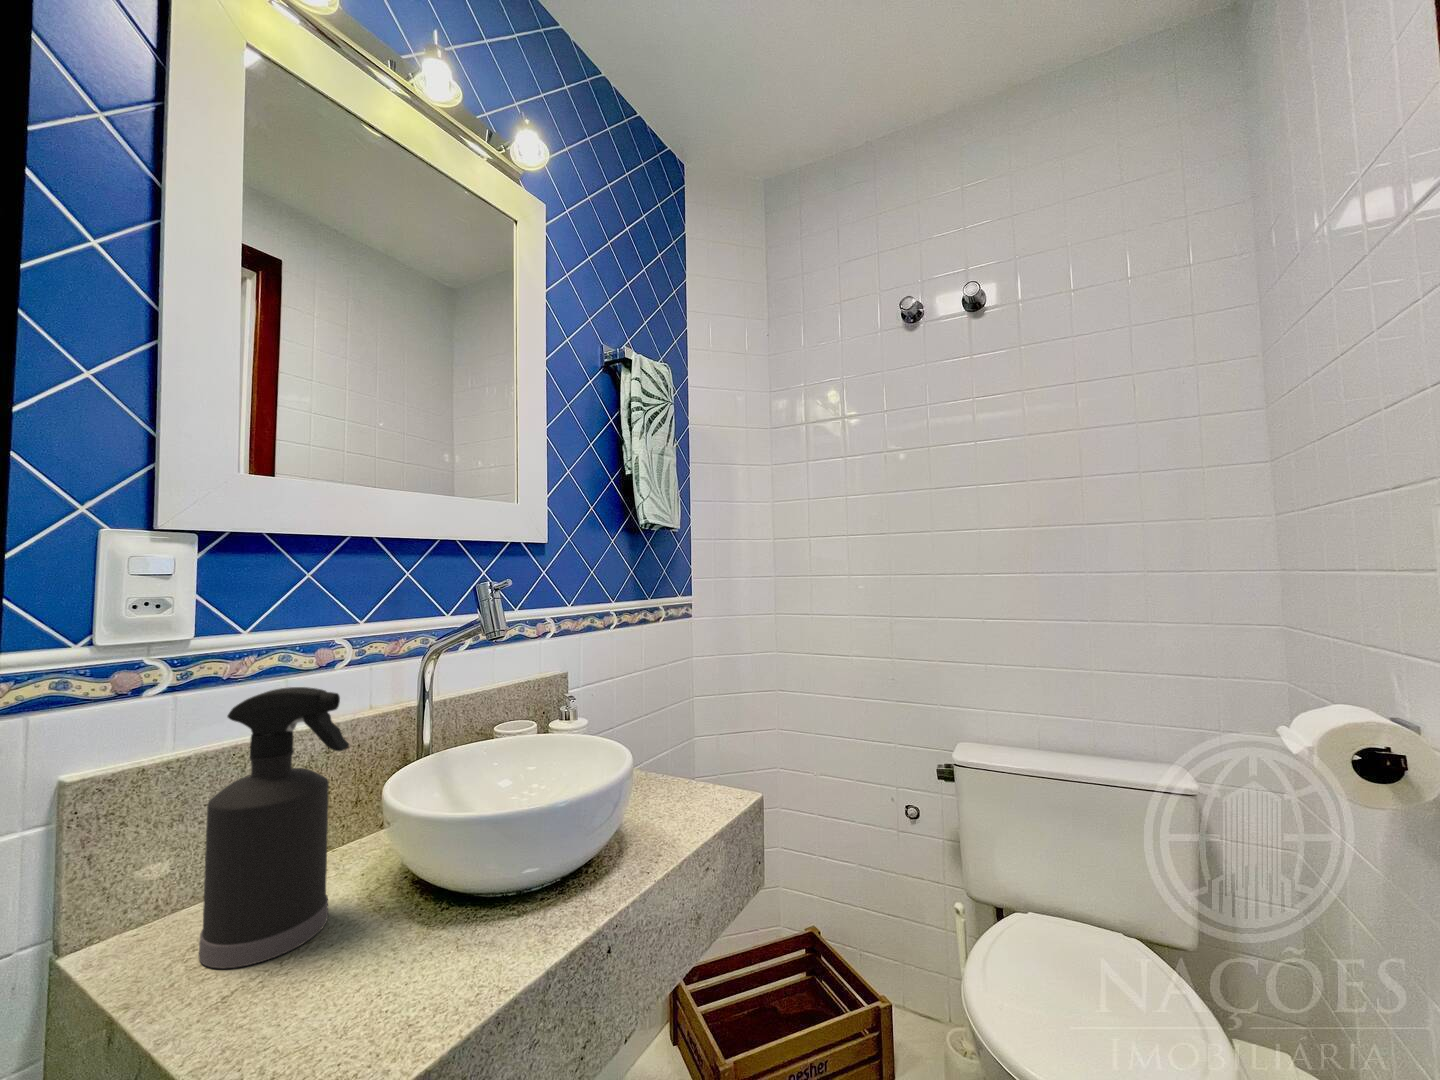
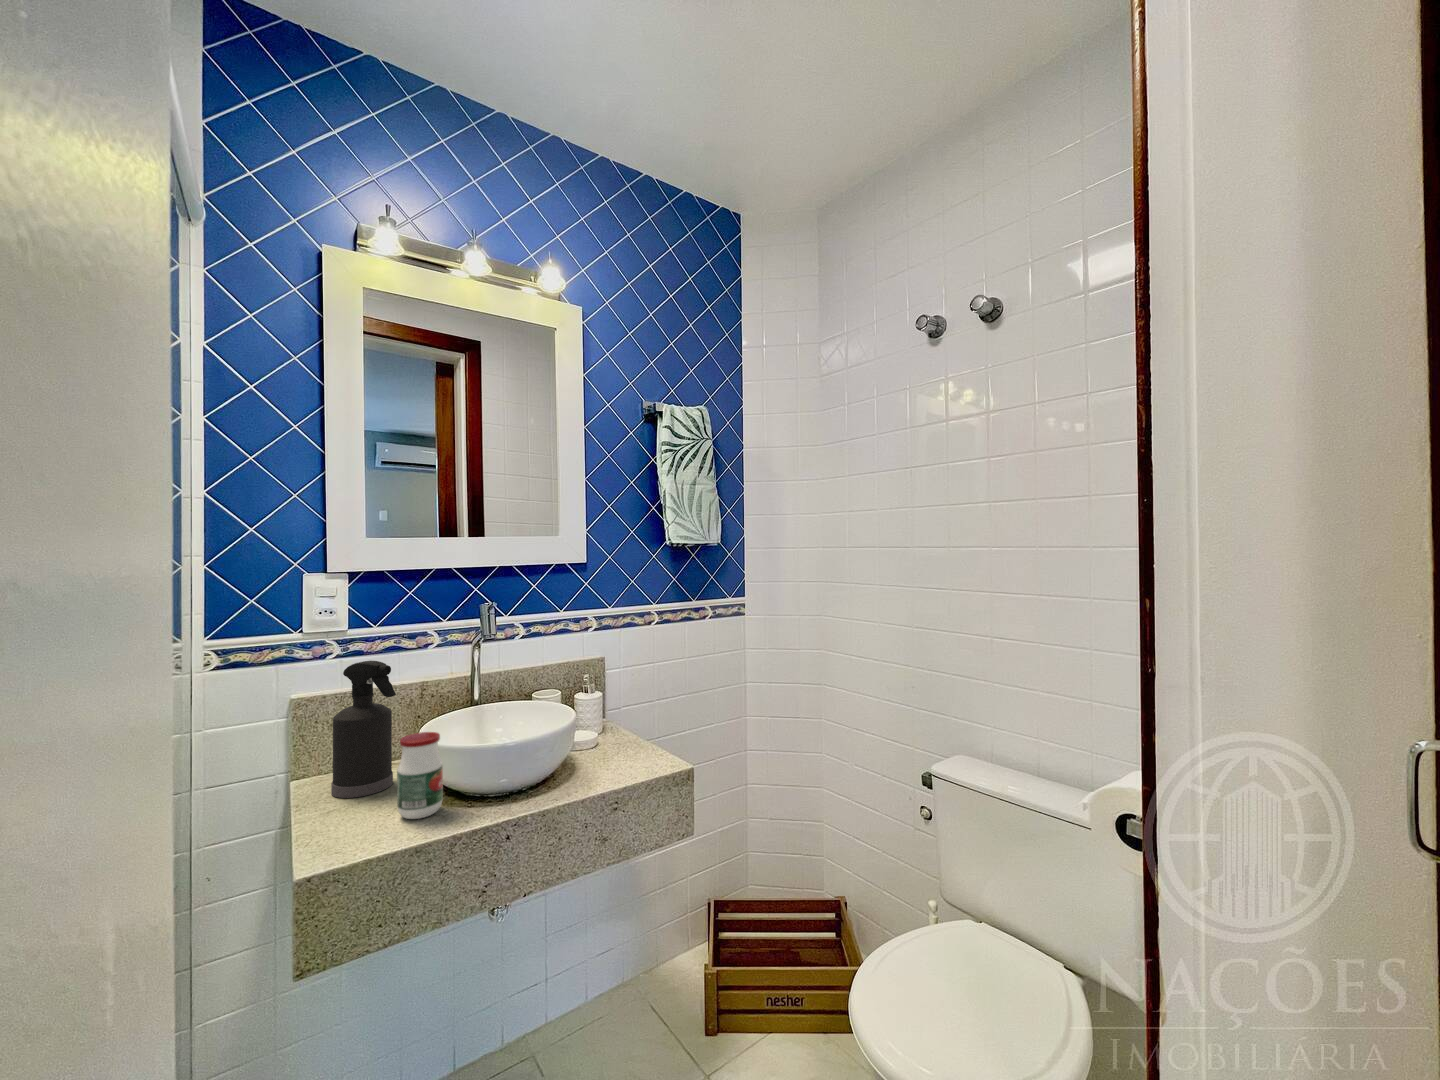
jar: none [418,801,500,974] -> present [397,732,443,819]

